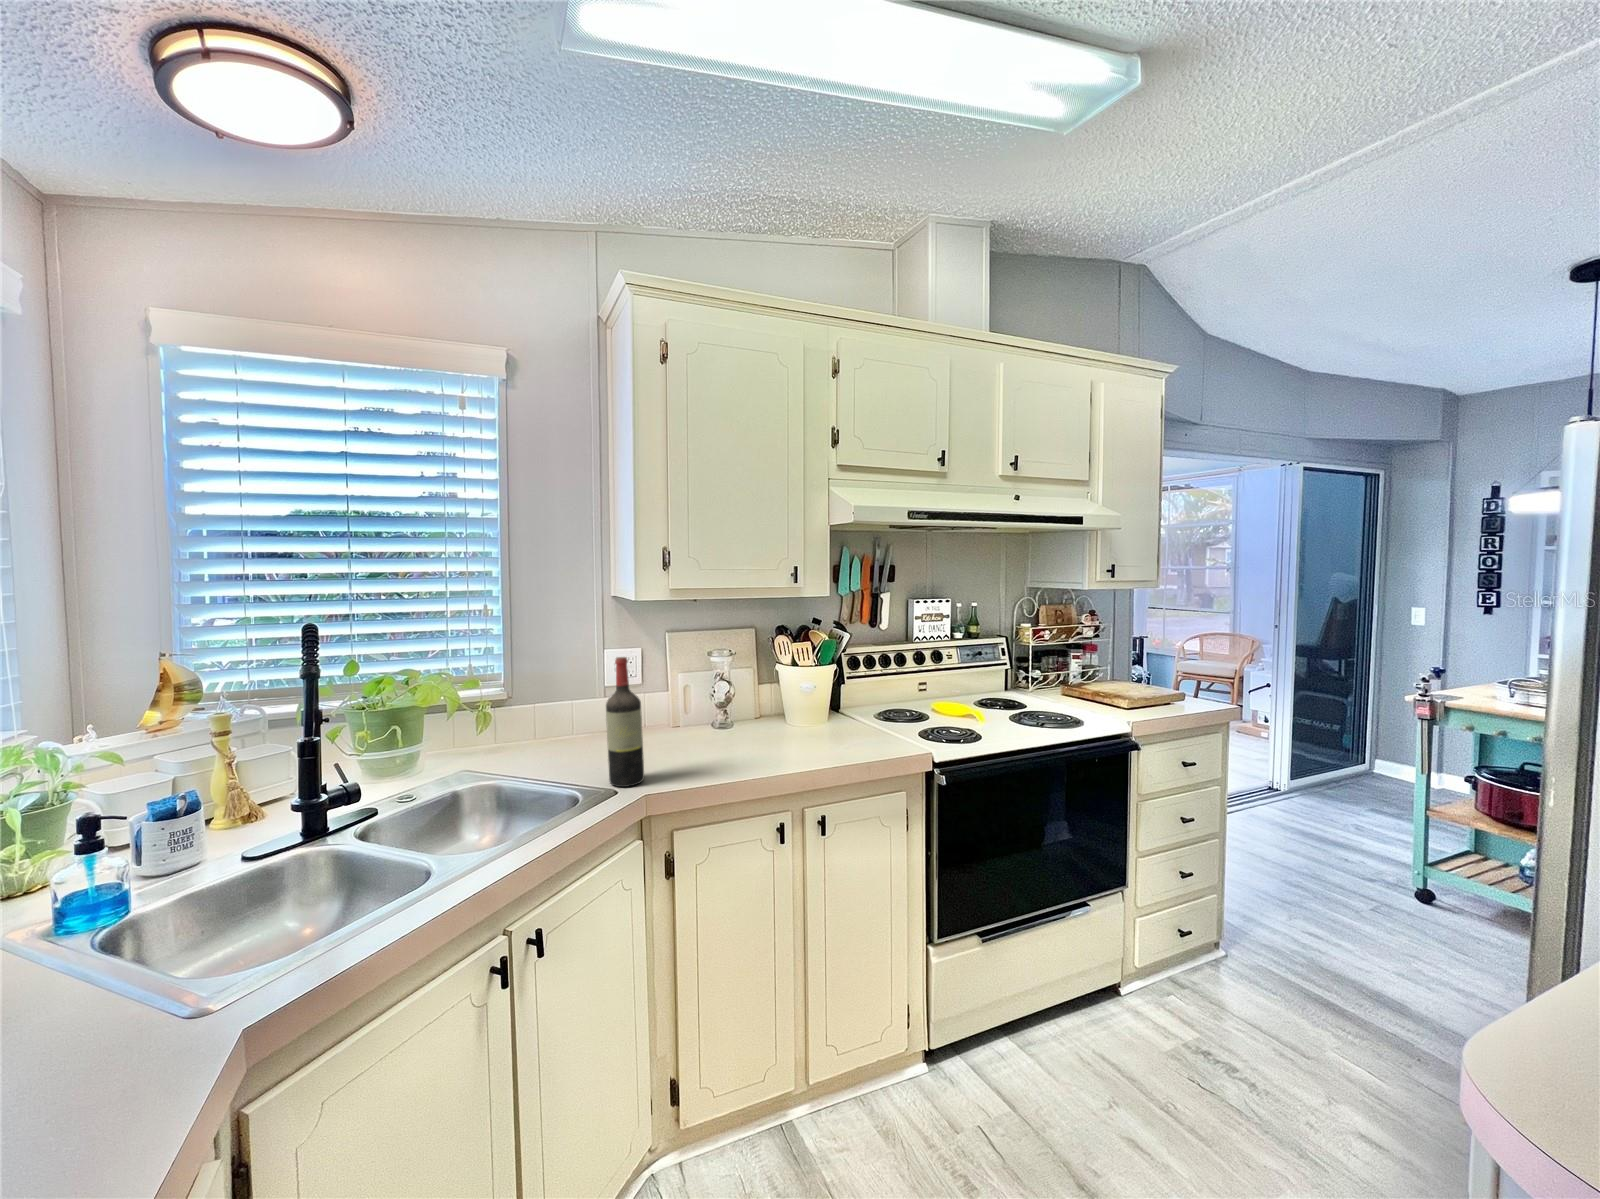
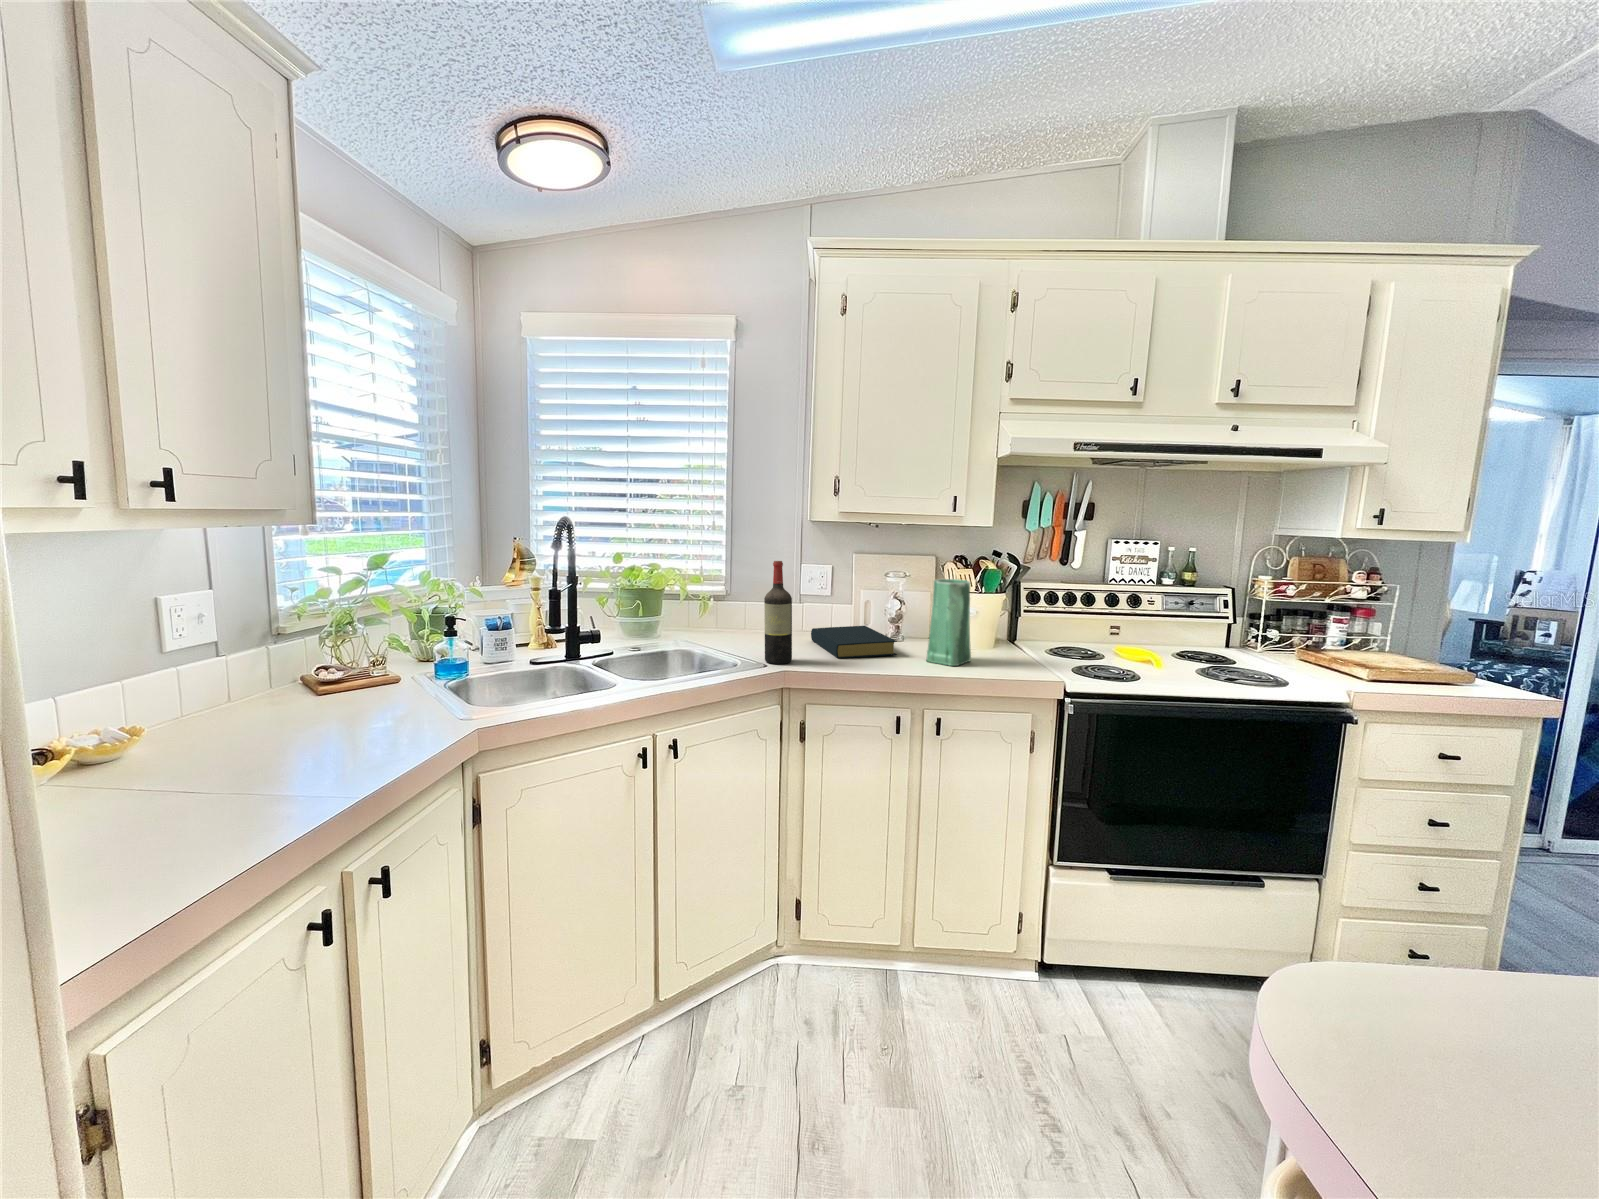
vase: none [786,656,830,753] -> present [927,579,971,666]
hardback book: none [637,715,751,764] -> present [811,626,897,658]

